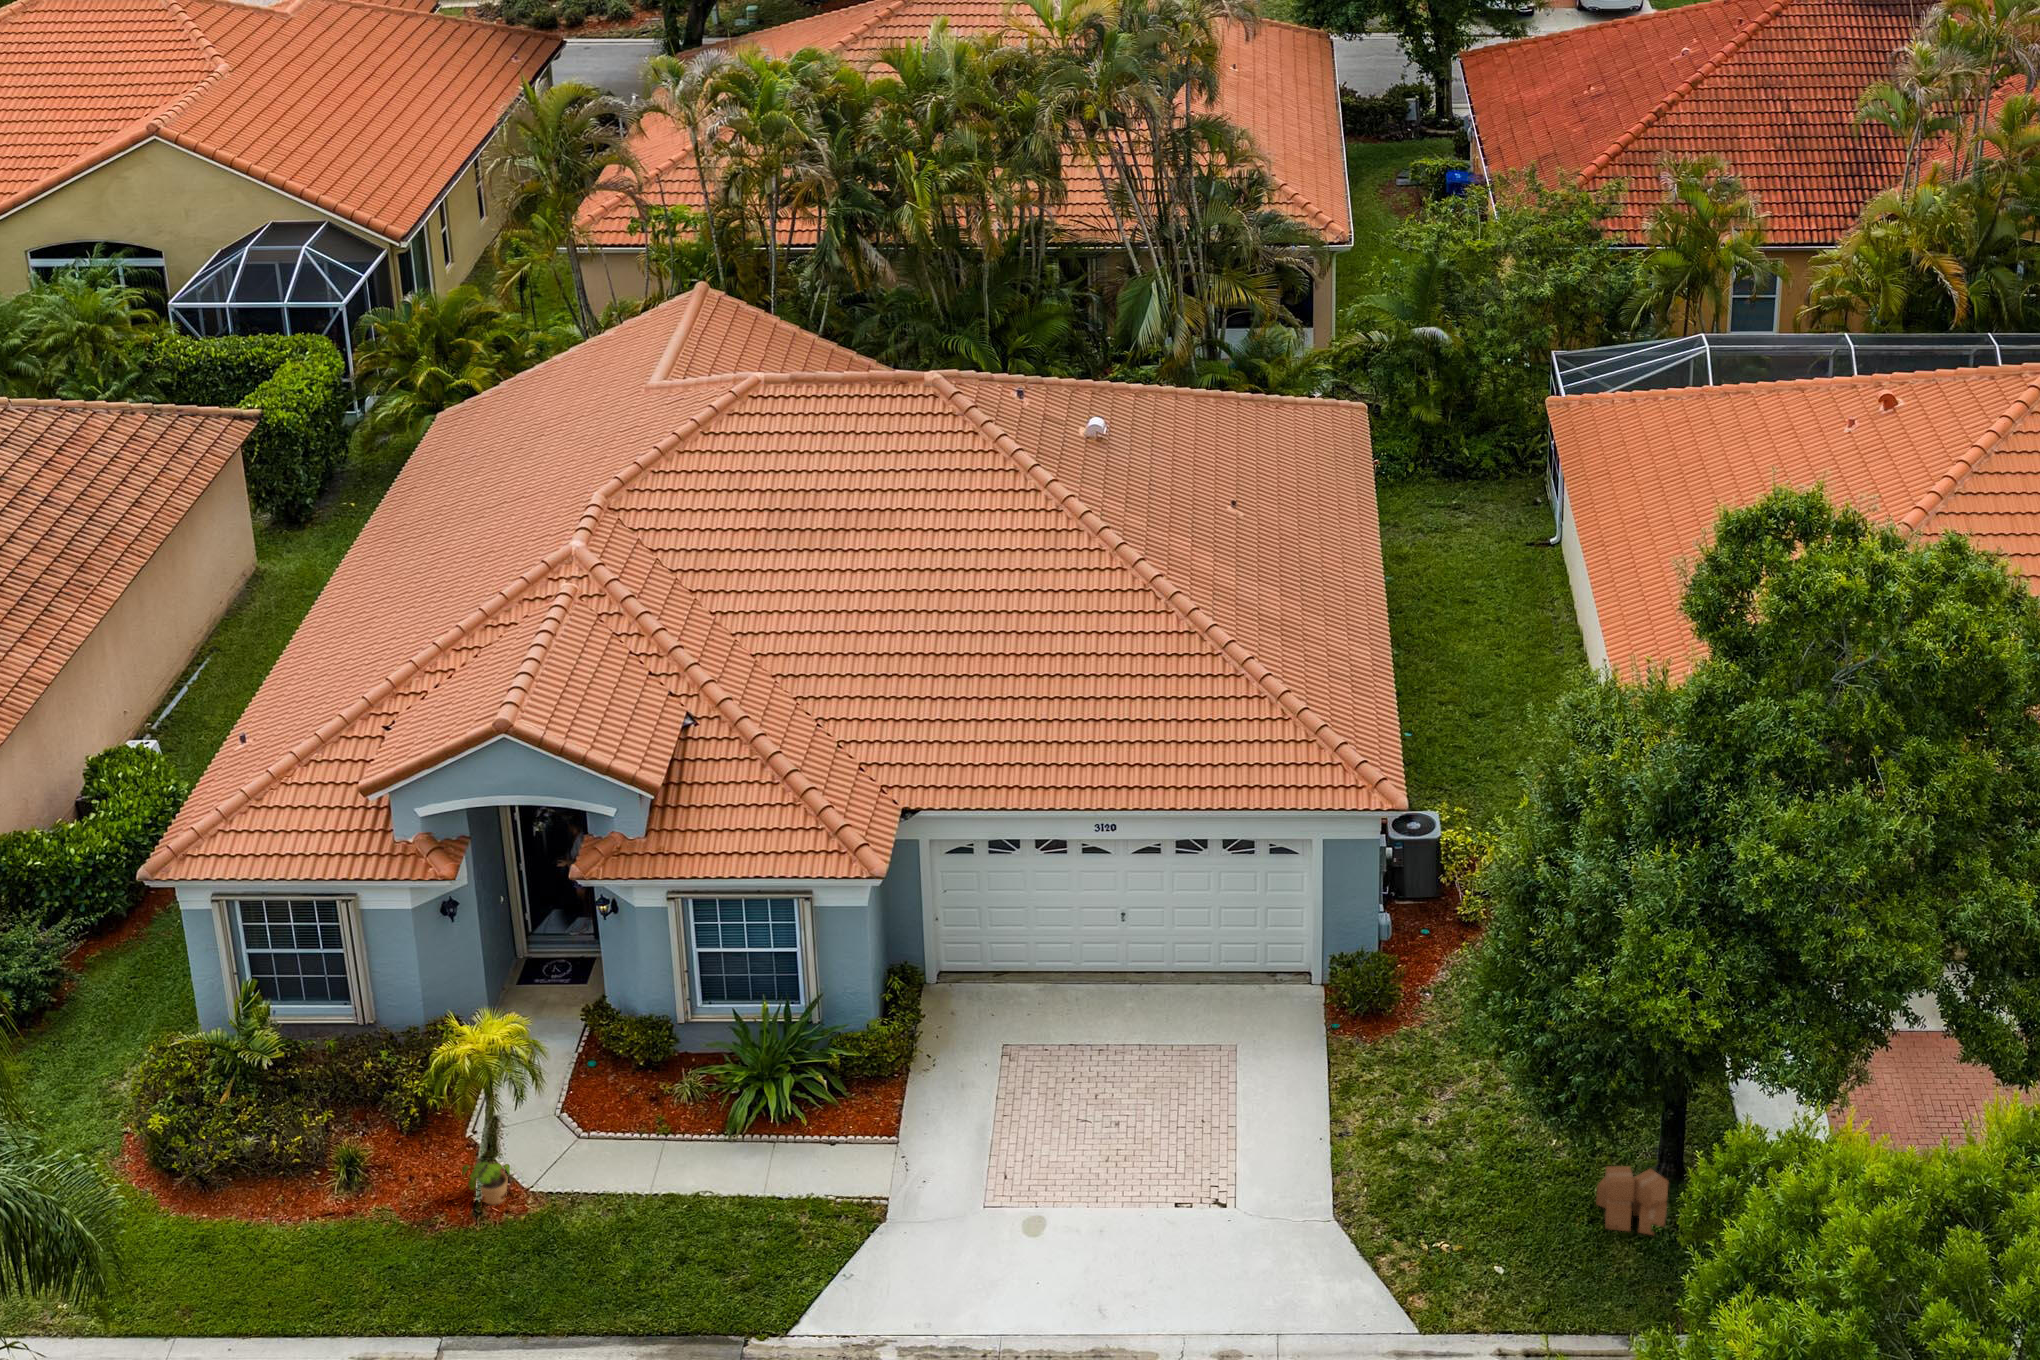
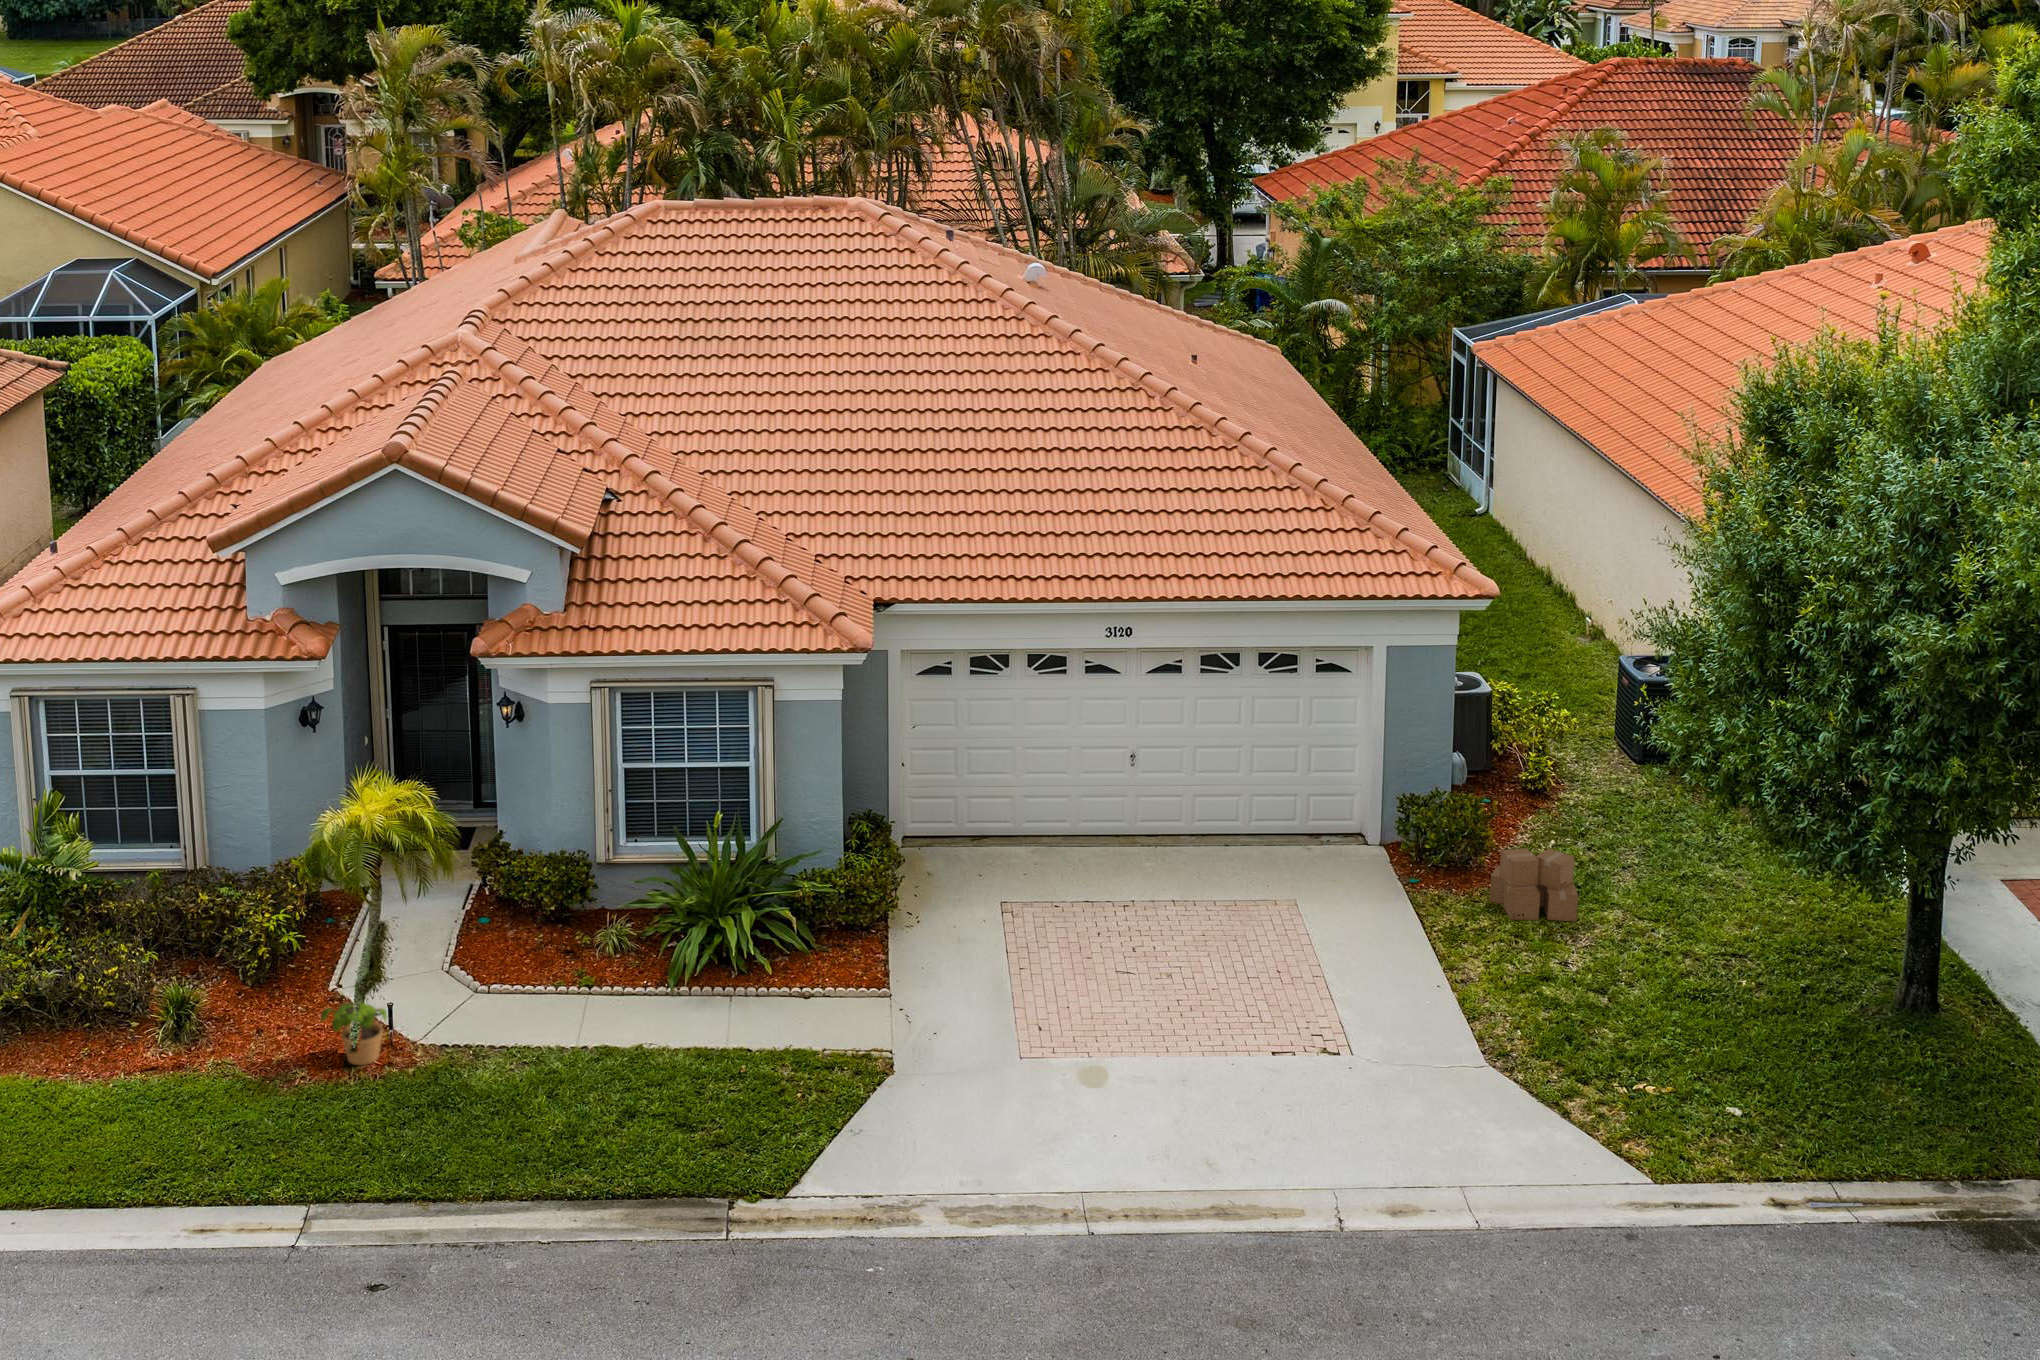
cardboard box: present [1596,1166,1668,1235] -> present [1490,849,1578,921]

